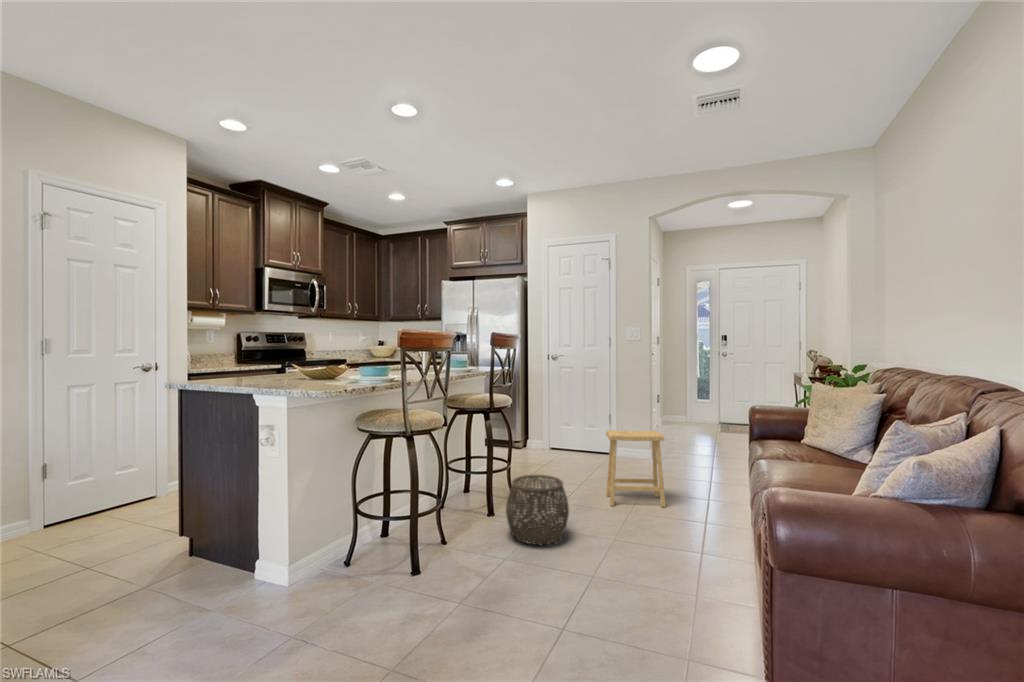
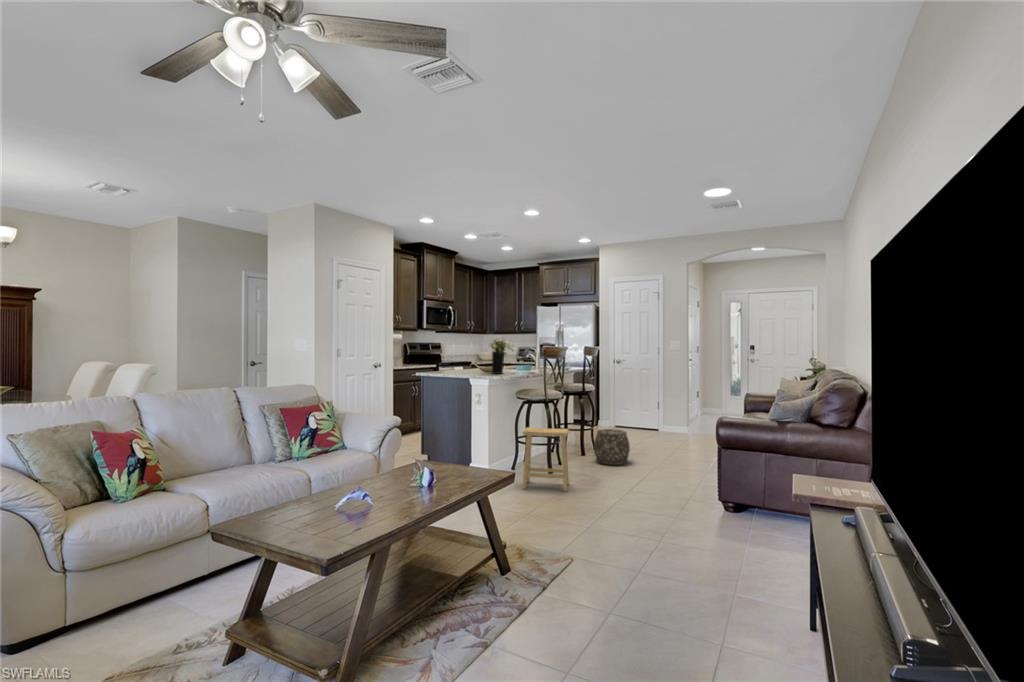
flower arrangement: none [294,312,356,384] -> present [490,337,514,374]
footstool: present [606,430,666,507] -> present [522,427,569,492]

